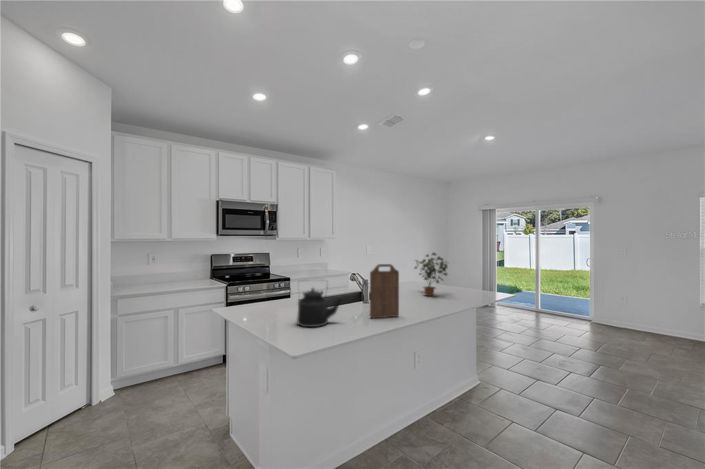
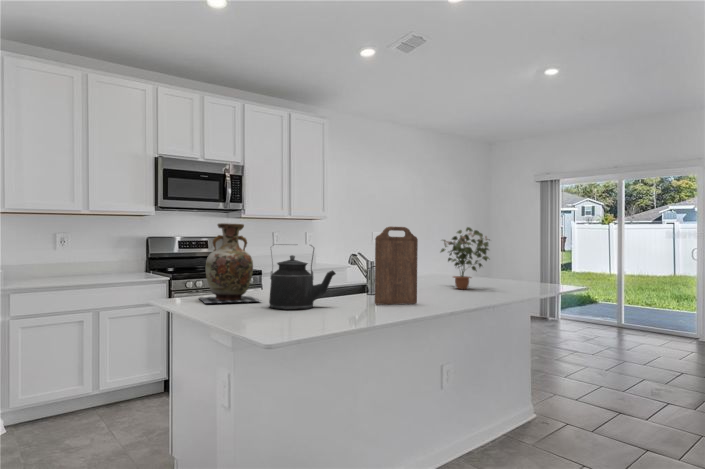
vase: none [248,262,292,321] -> present [200,223,260,303]

